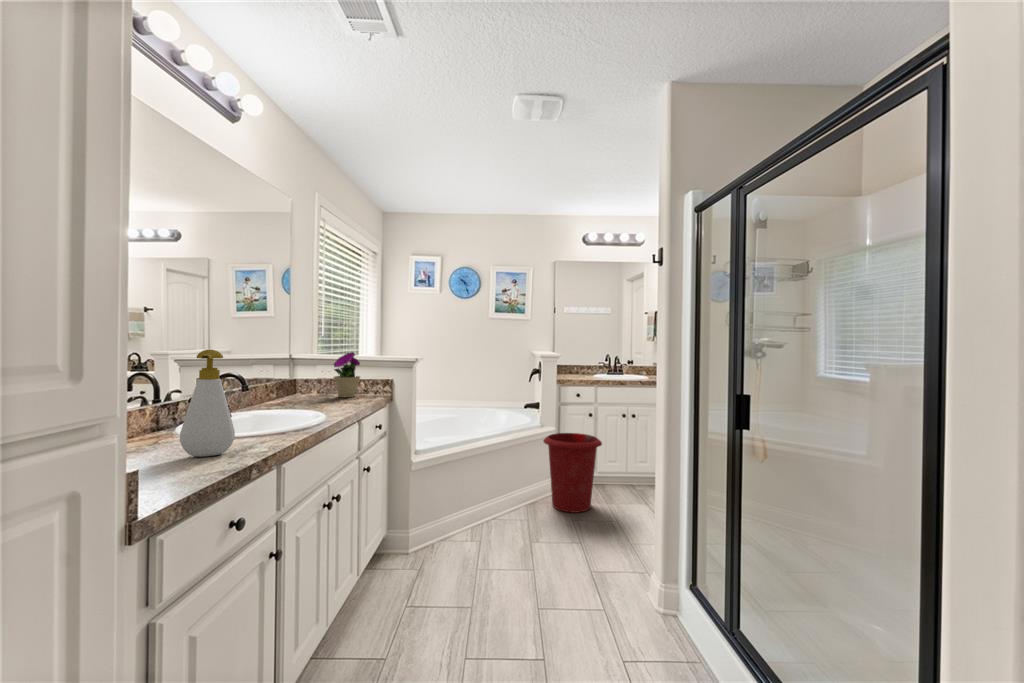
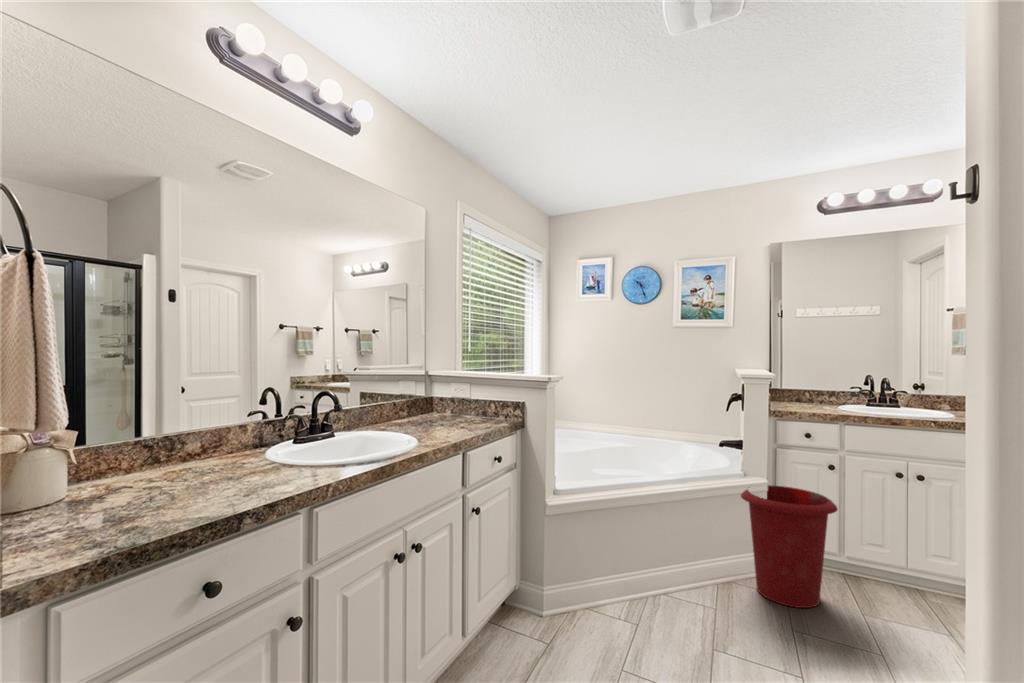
soap bottle: present [180,349,235,457] -> none [209,367,265,489]
flower pot: present [334,352,360,397] -> none [461,369,490,421]

